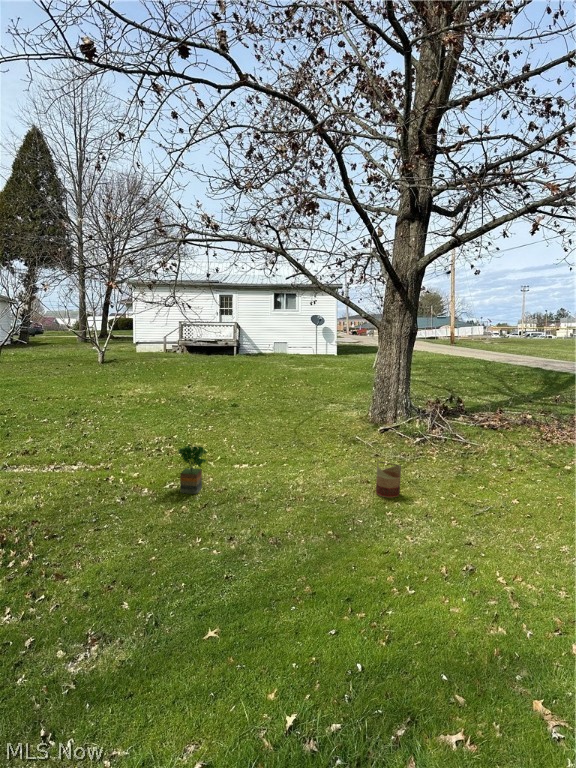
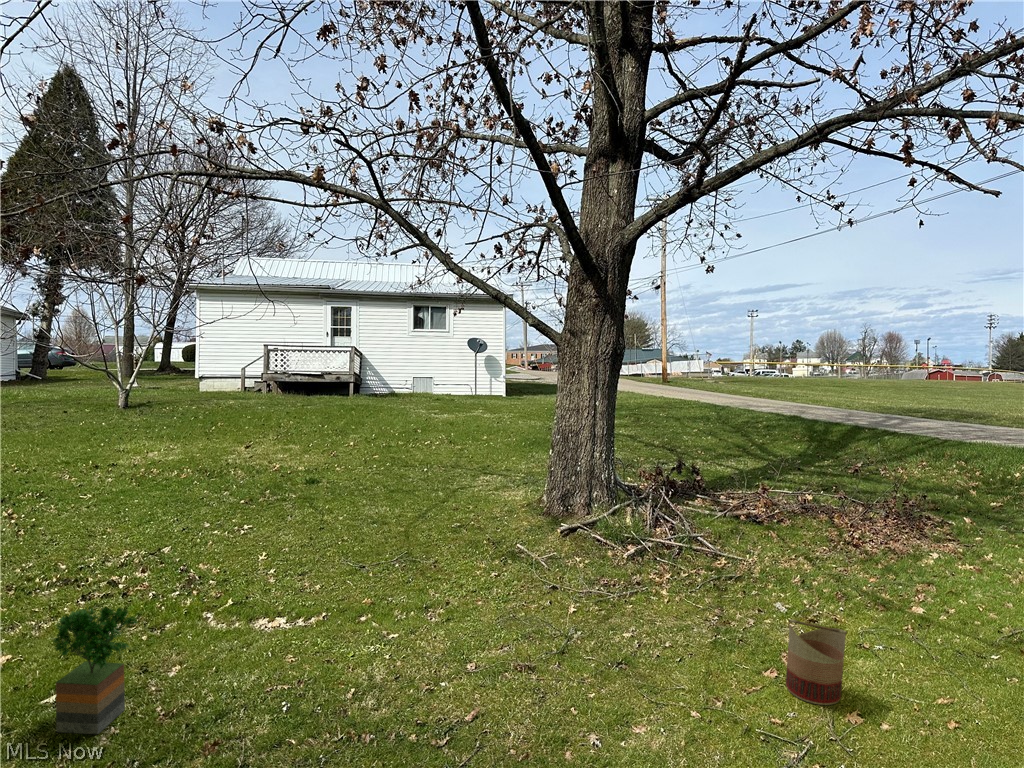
basket: present [376,461,401,498] -> present [786,619,847,705]

